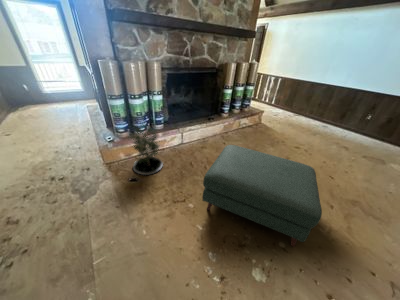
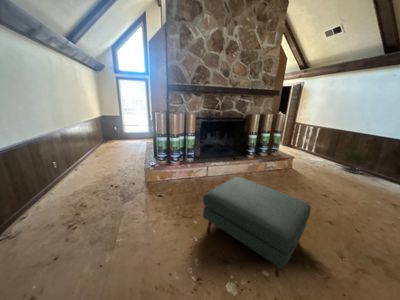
potted tree: present [130,124,163,175] -> present [340,145,367,174]

